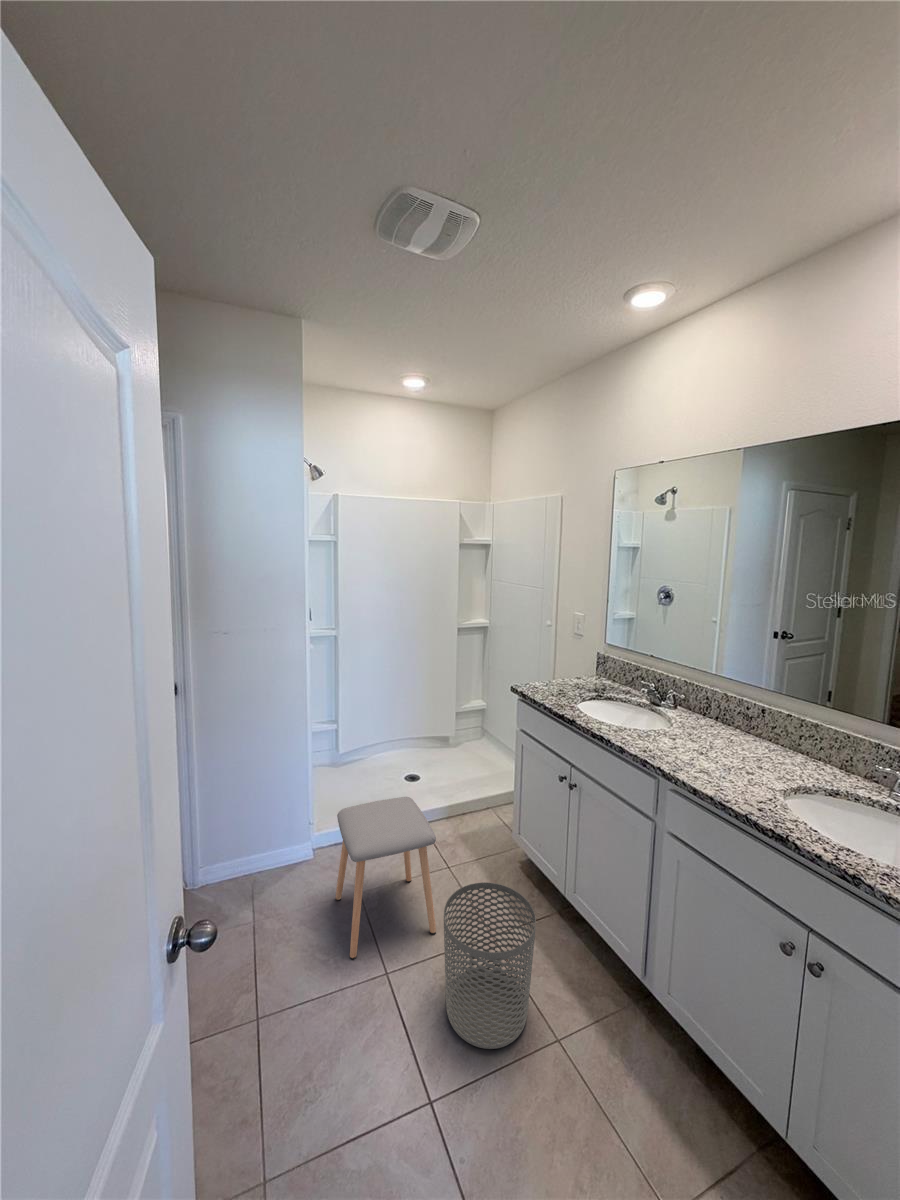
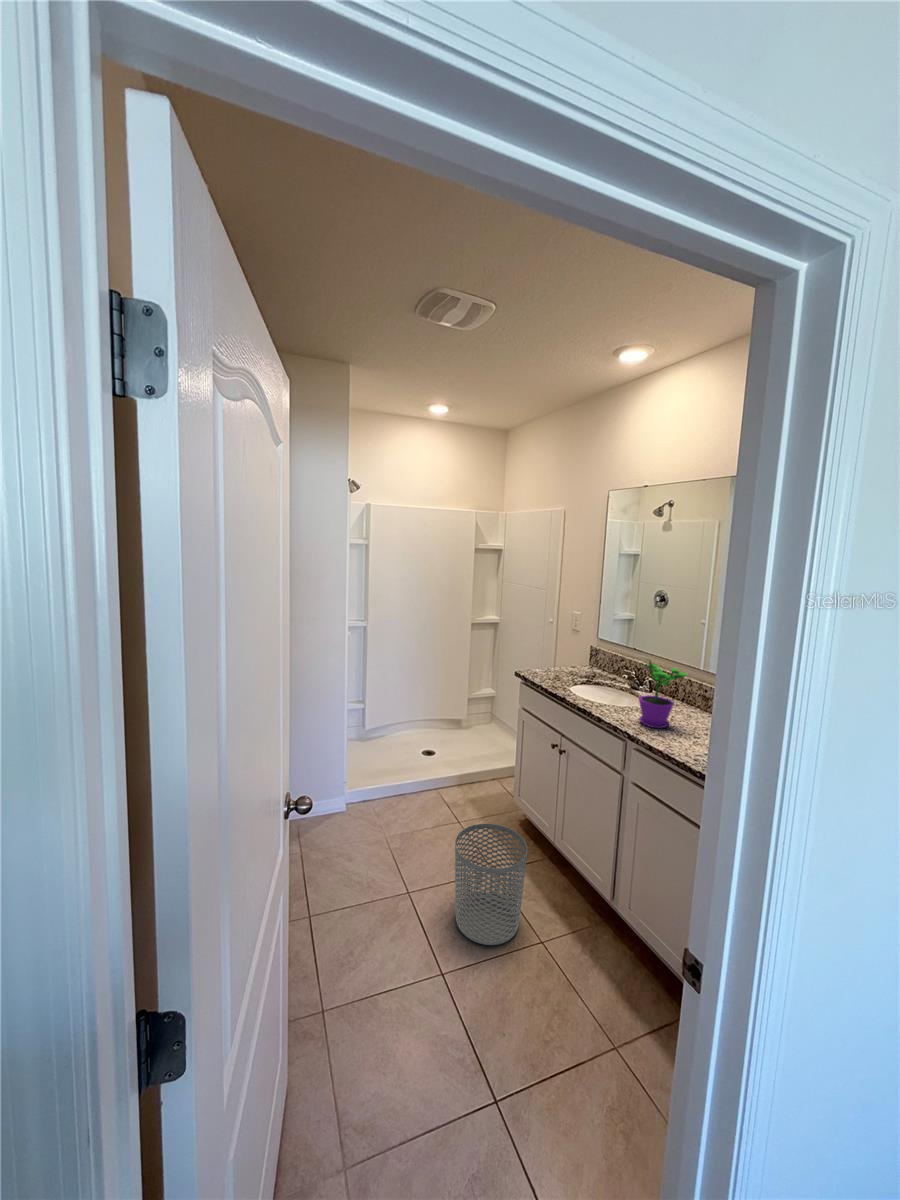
flower pot: none [672,664,736,761] -> present [639,659,687,728]
stool: present [335,797,436,959] -> none [366,760,450,883]

